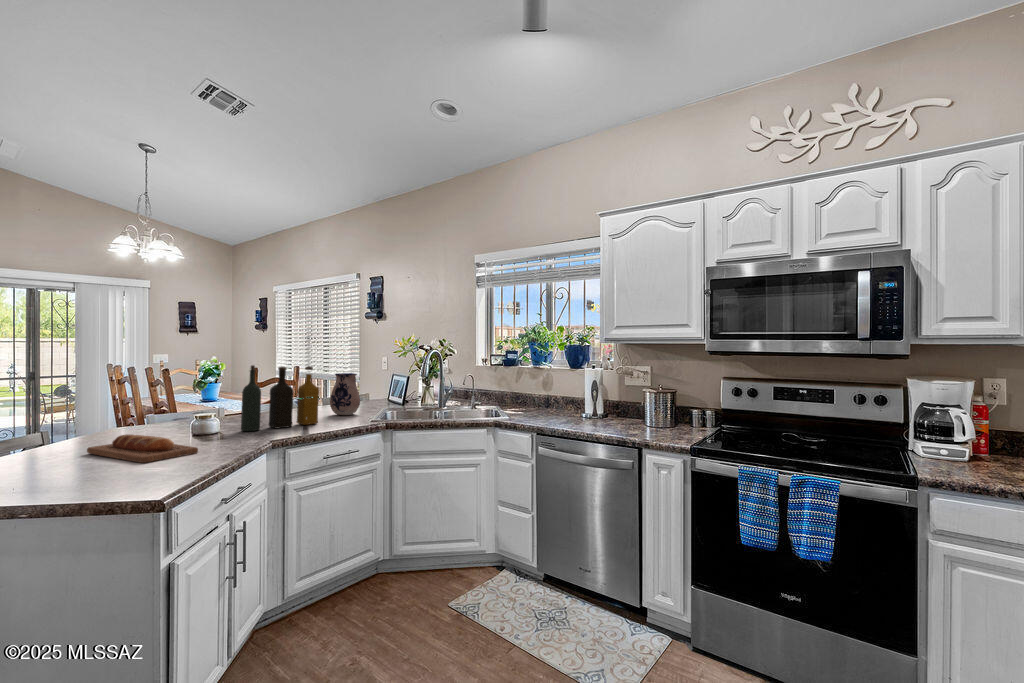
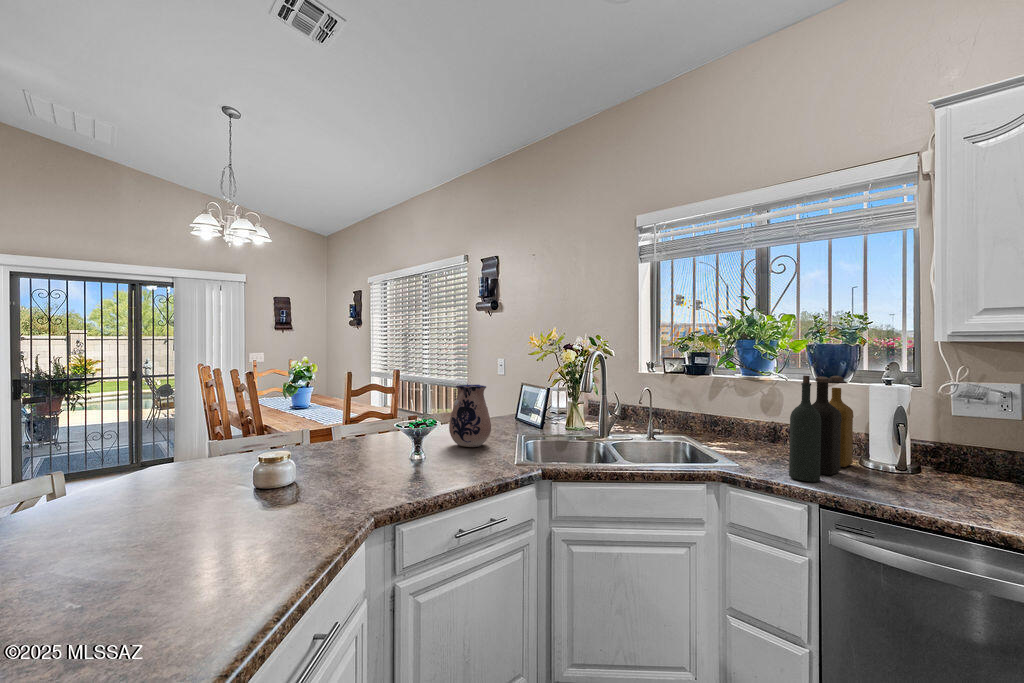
bottle: present [241,365,319,431] -> present [789,375,854,482]
bread loaf: present [87,434,198,463] -> none [47,512,239,601]

